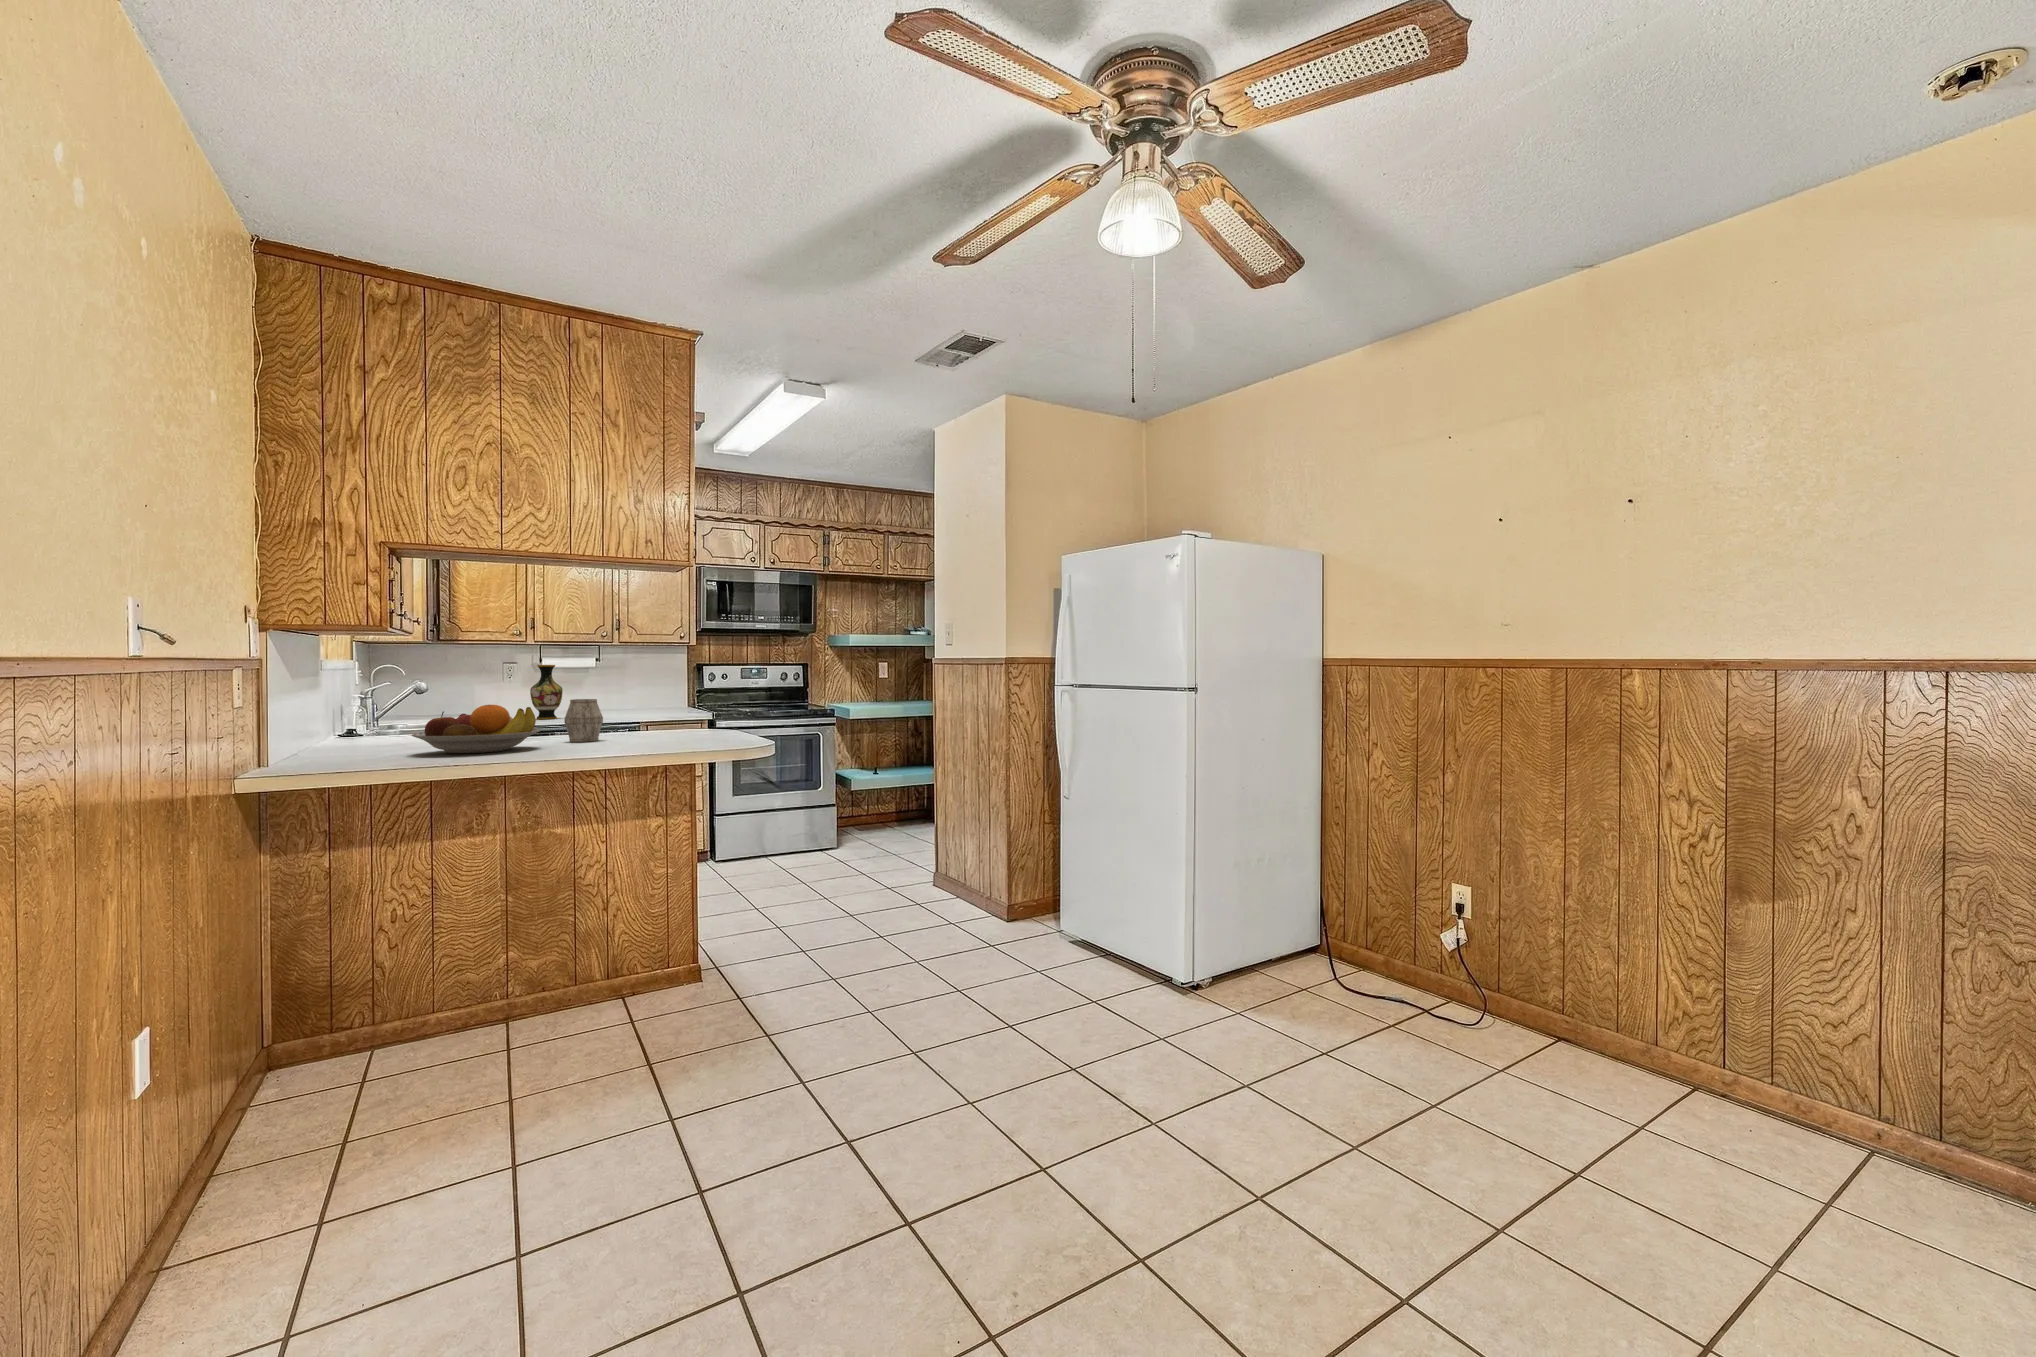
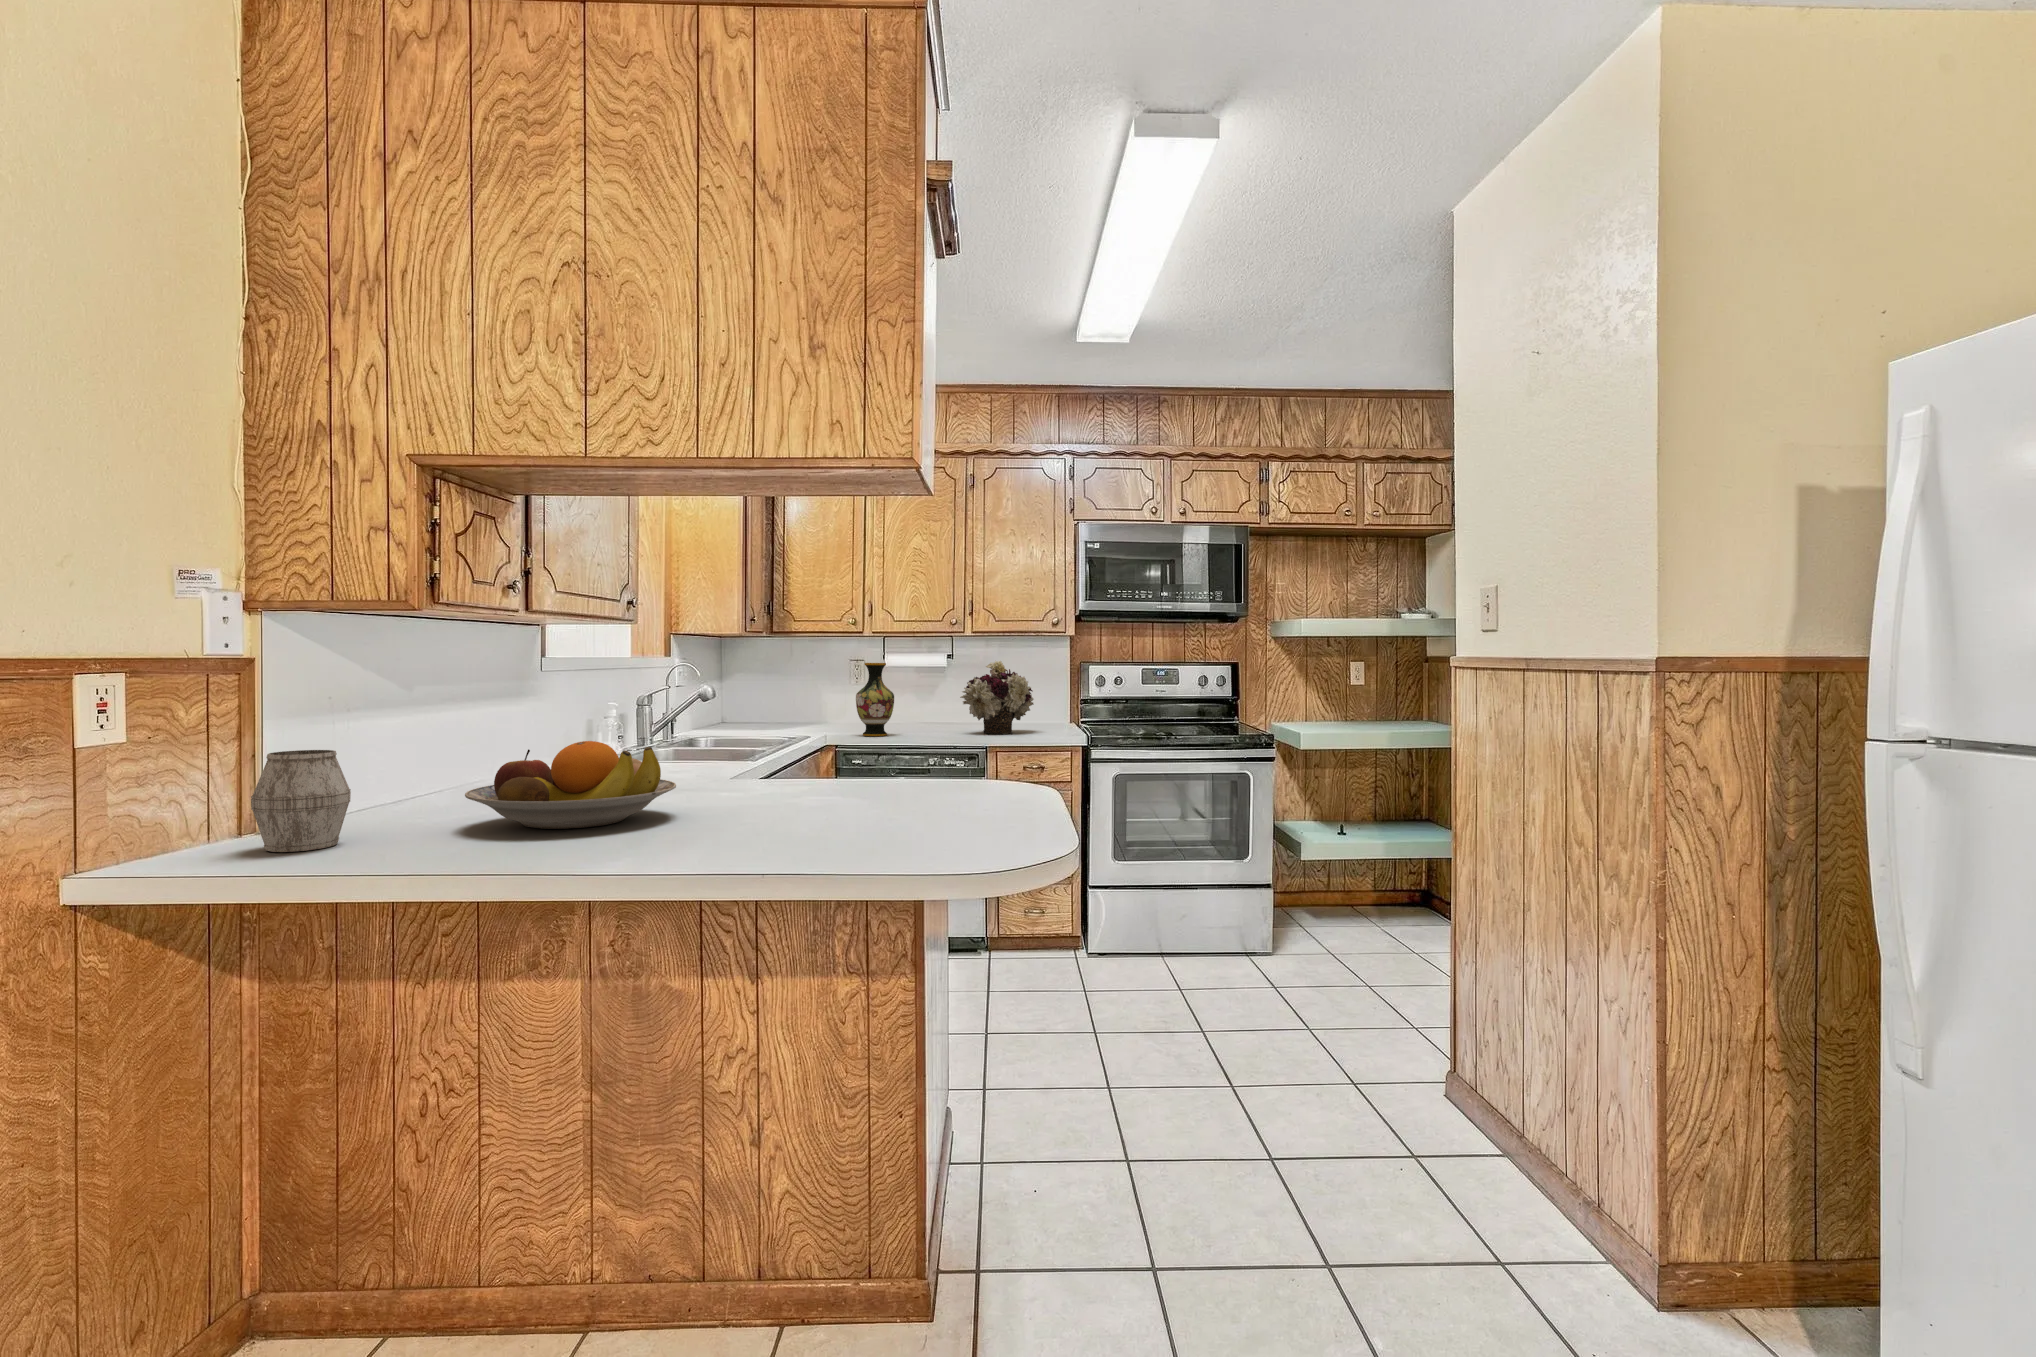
flower arrangement: none [615,663,670,715] -> present [960,661,1034,734]
mug: present [564,699,603,742] -> present [251,750,351,852]

